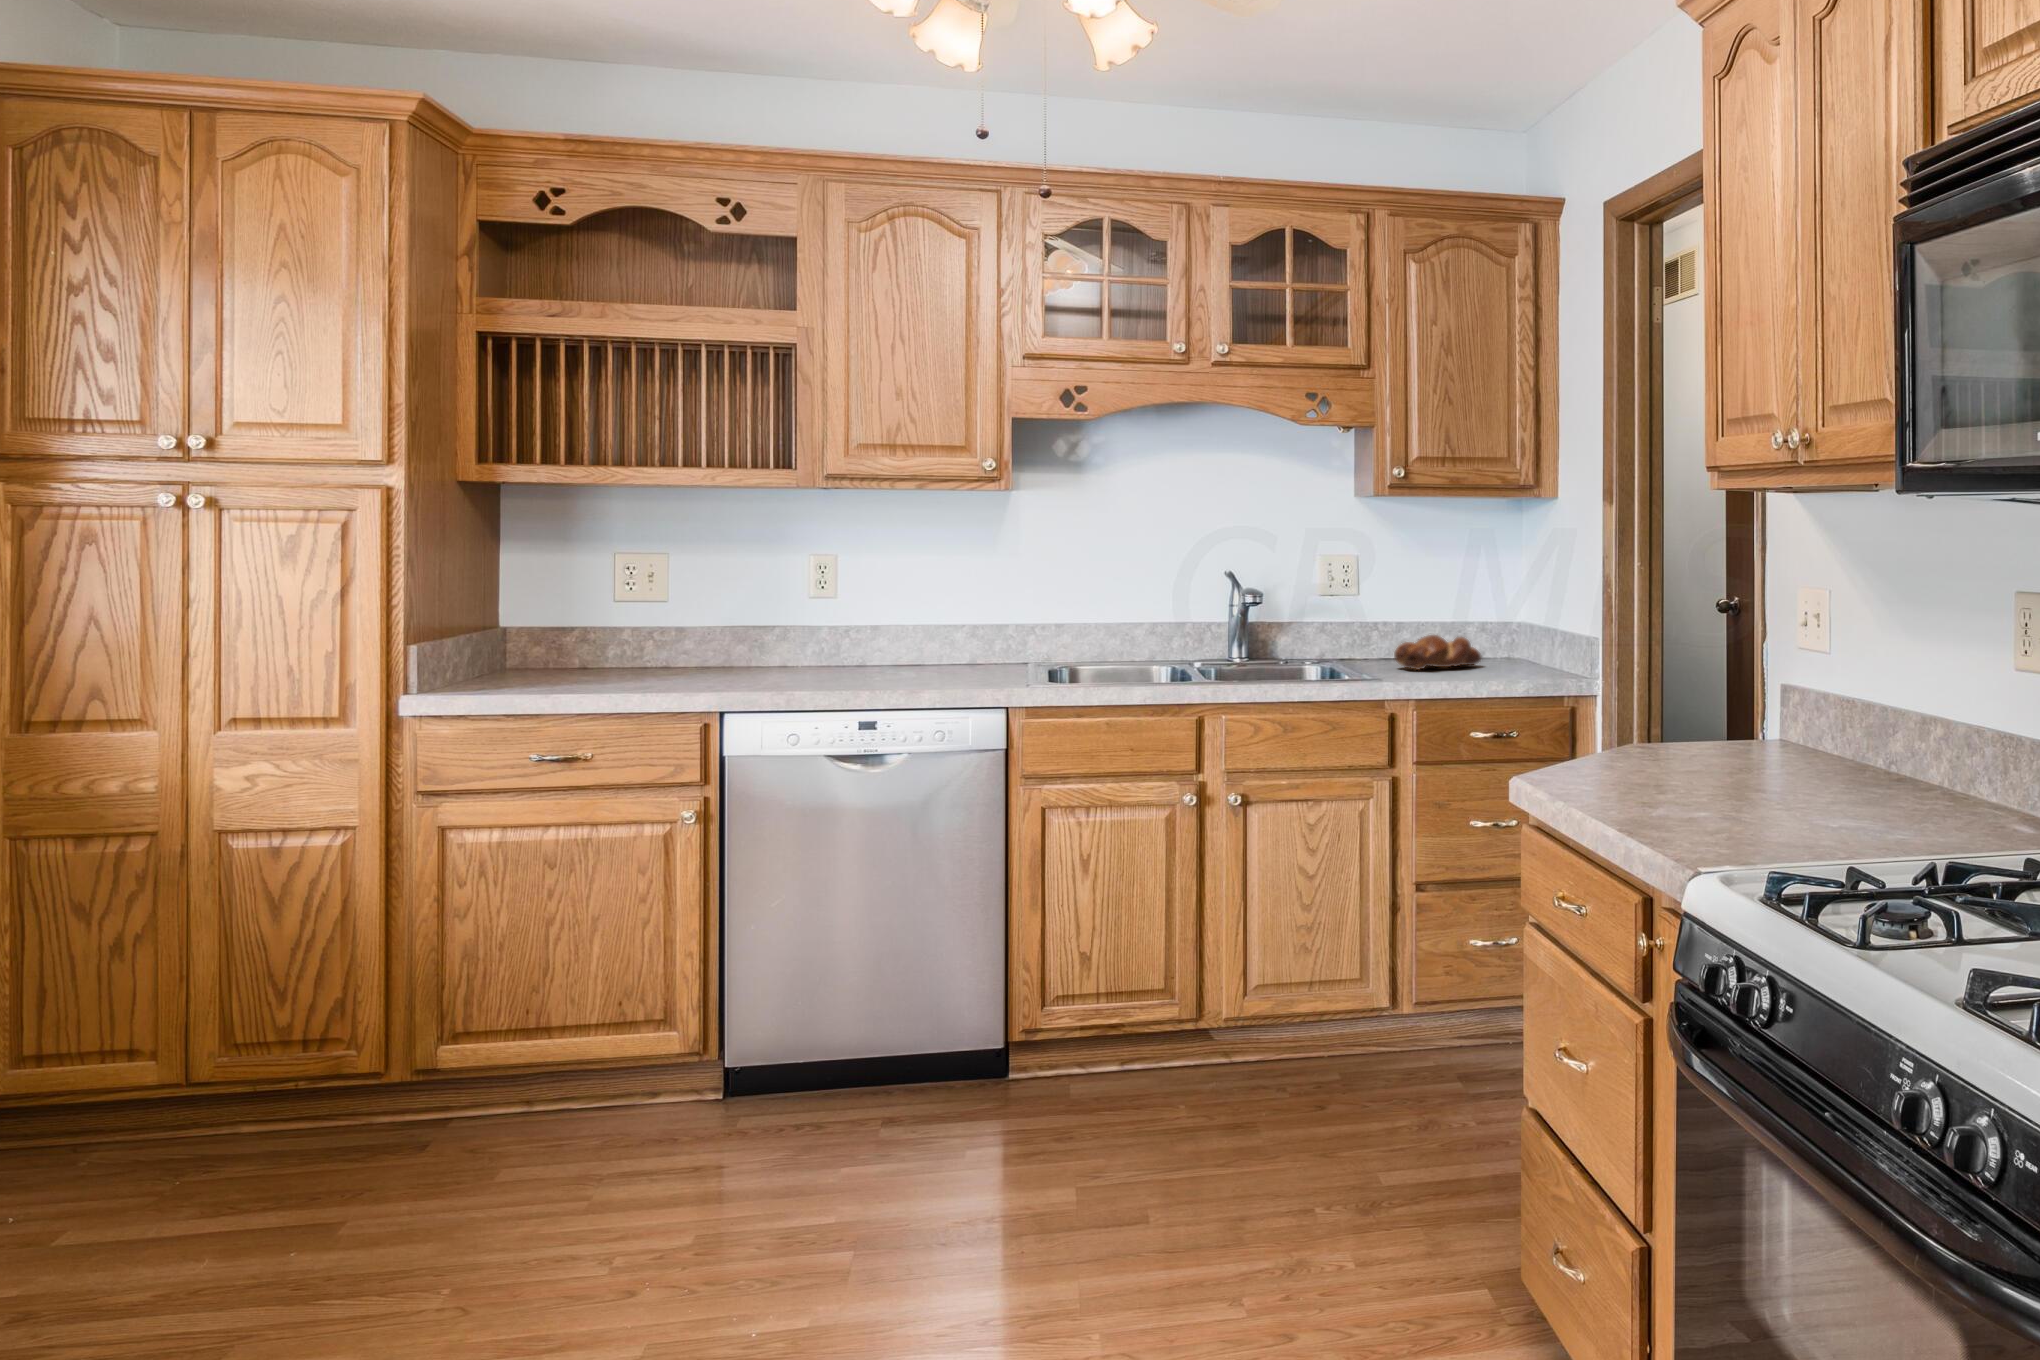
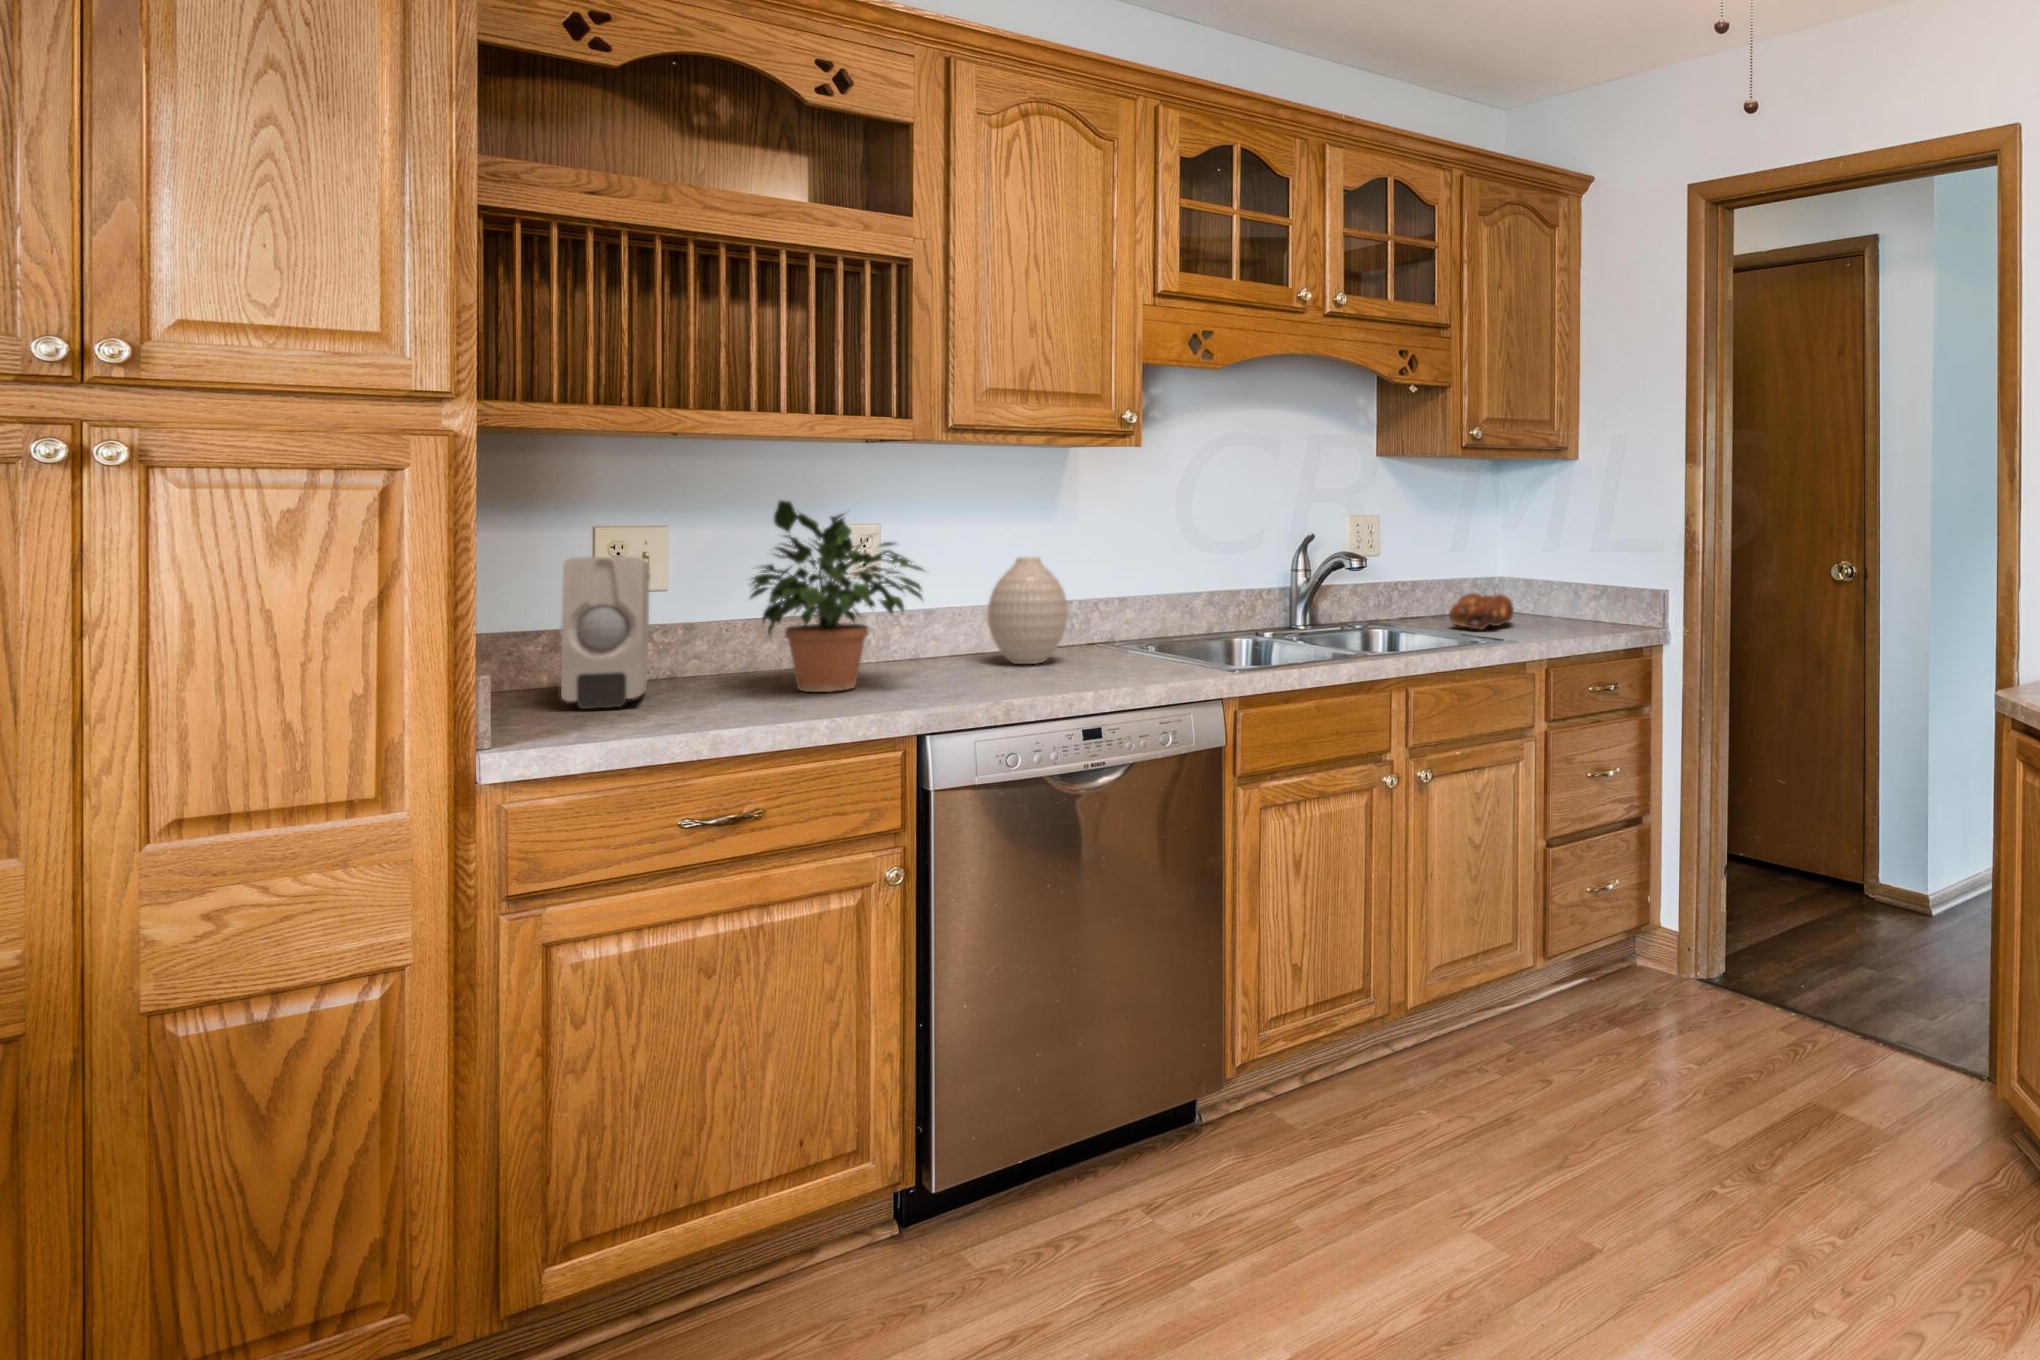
potted plant: none [650,534,820,681] -> present [749,500,926,692]
soap dispenser: none [535,574,624,681] -> present [561,557,650,709]
vase: none [895,585,962,673] -> present [988,557,1068,664]

